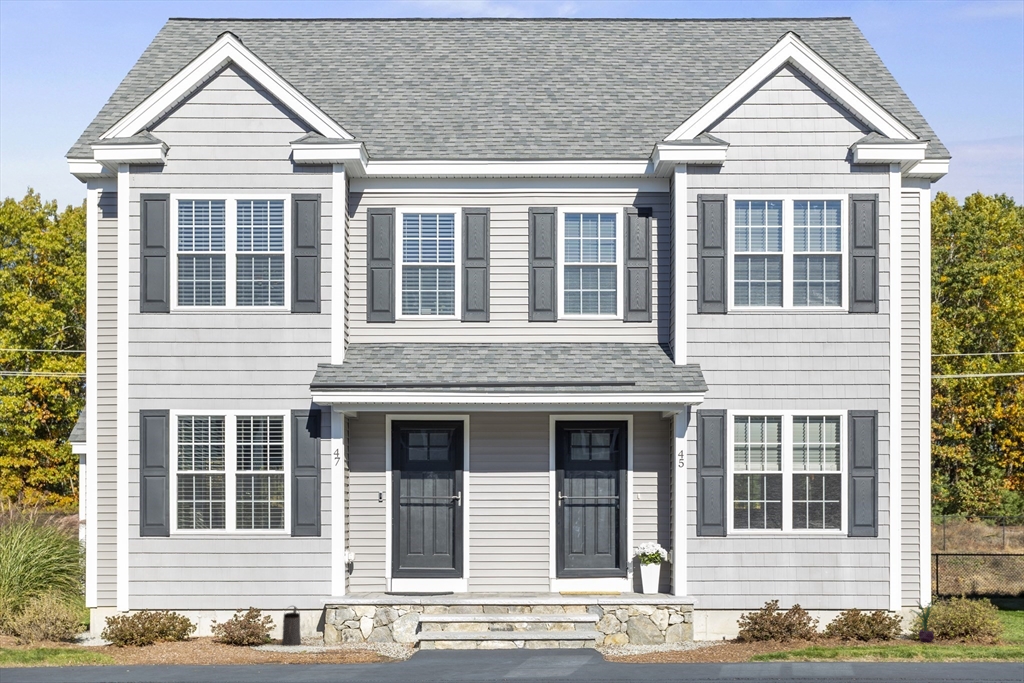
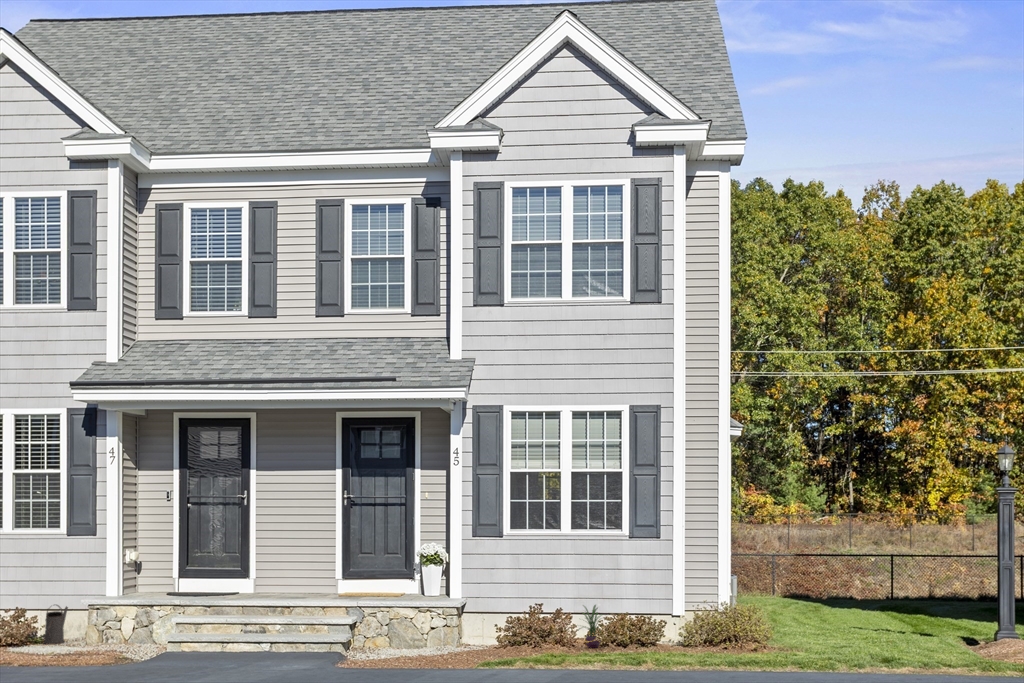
decorative plant: present [912,602,942,642] -> present [578,605,602,648]

